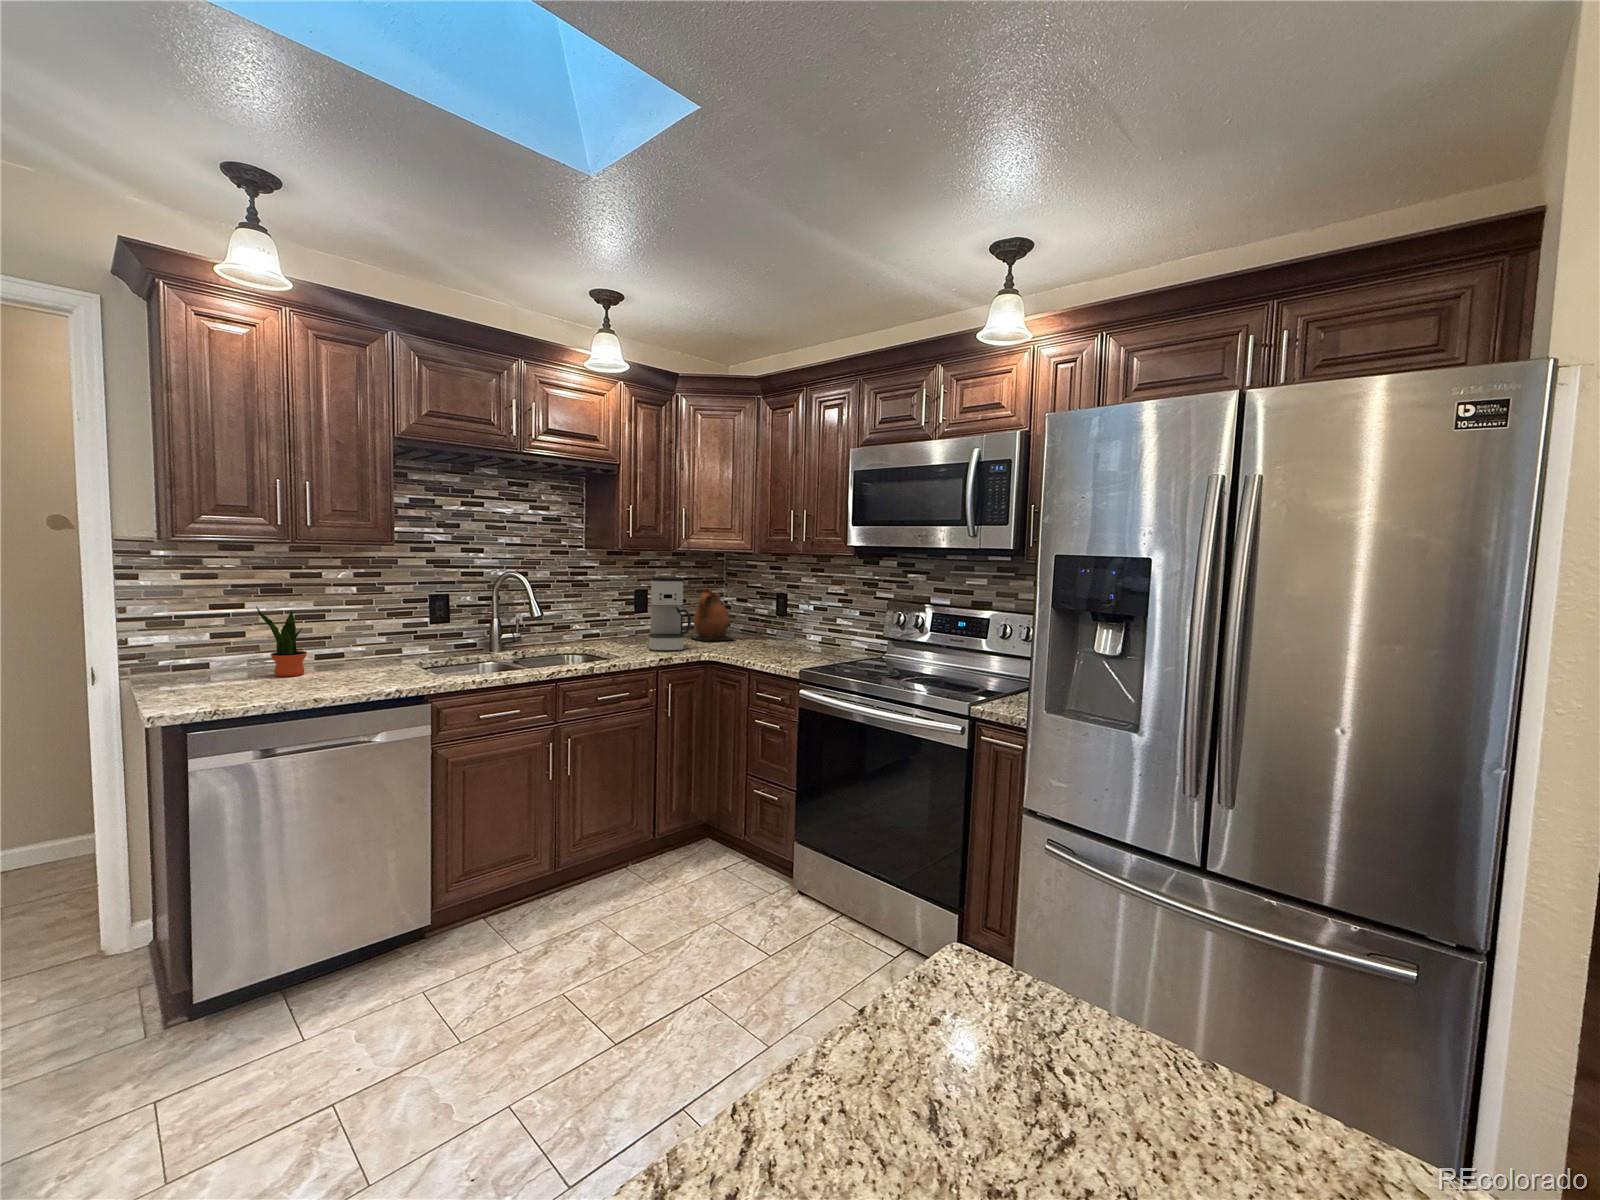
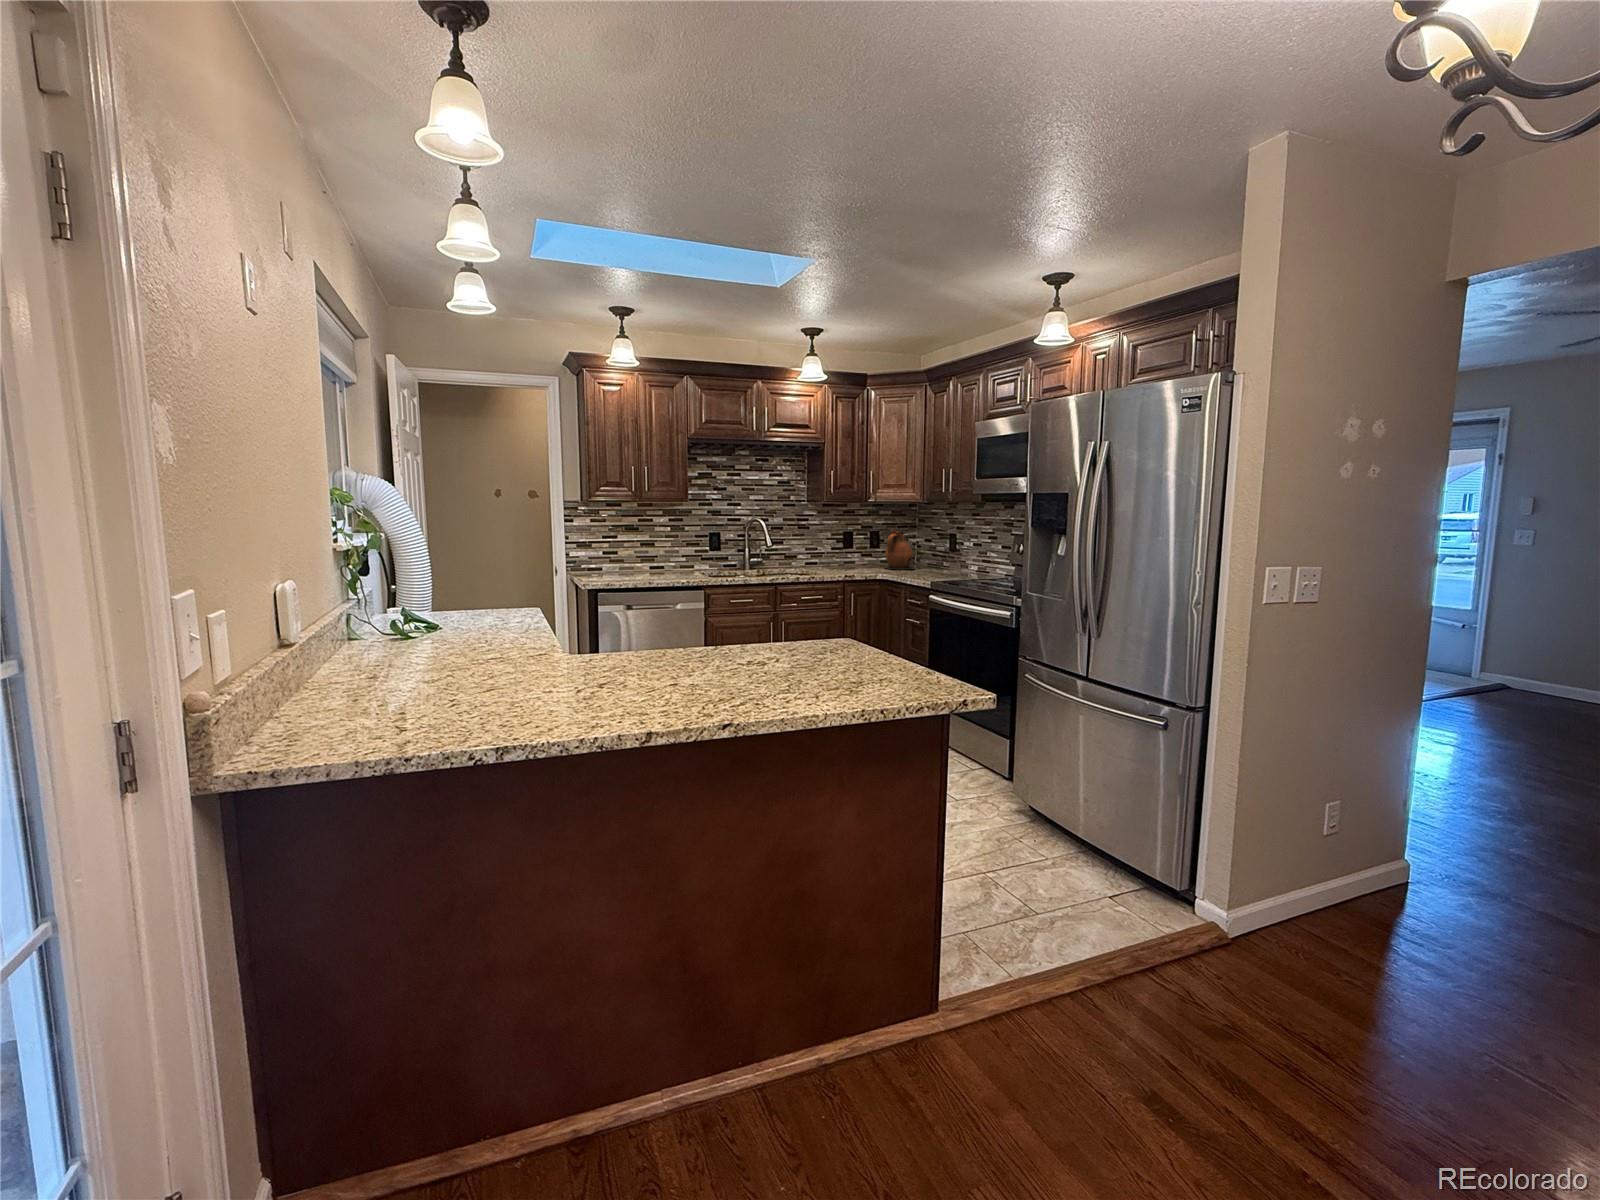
coffee maker: present [649,576,691,651] -> none [846,521,876,573]
potted plant: present [256,606,307,677] -> none [623,537,646,576]

